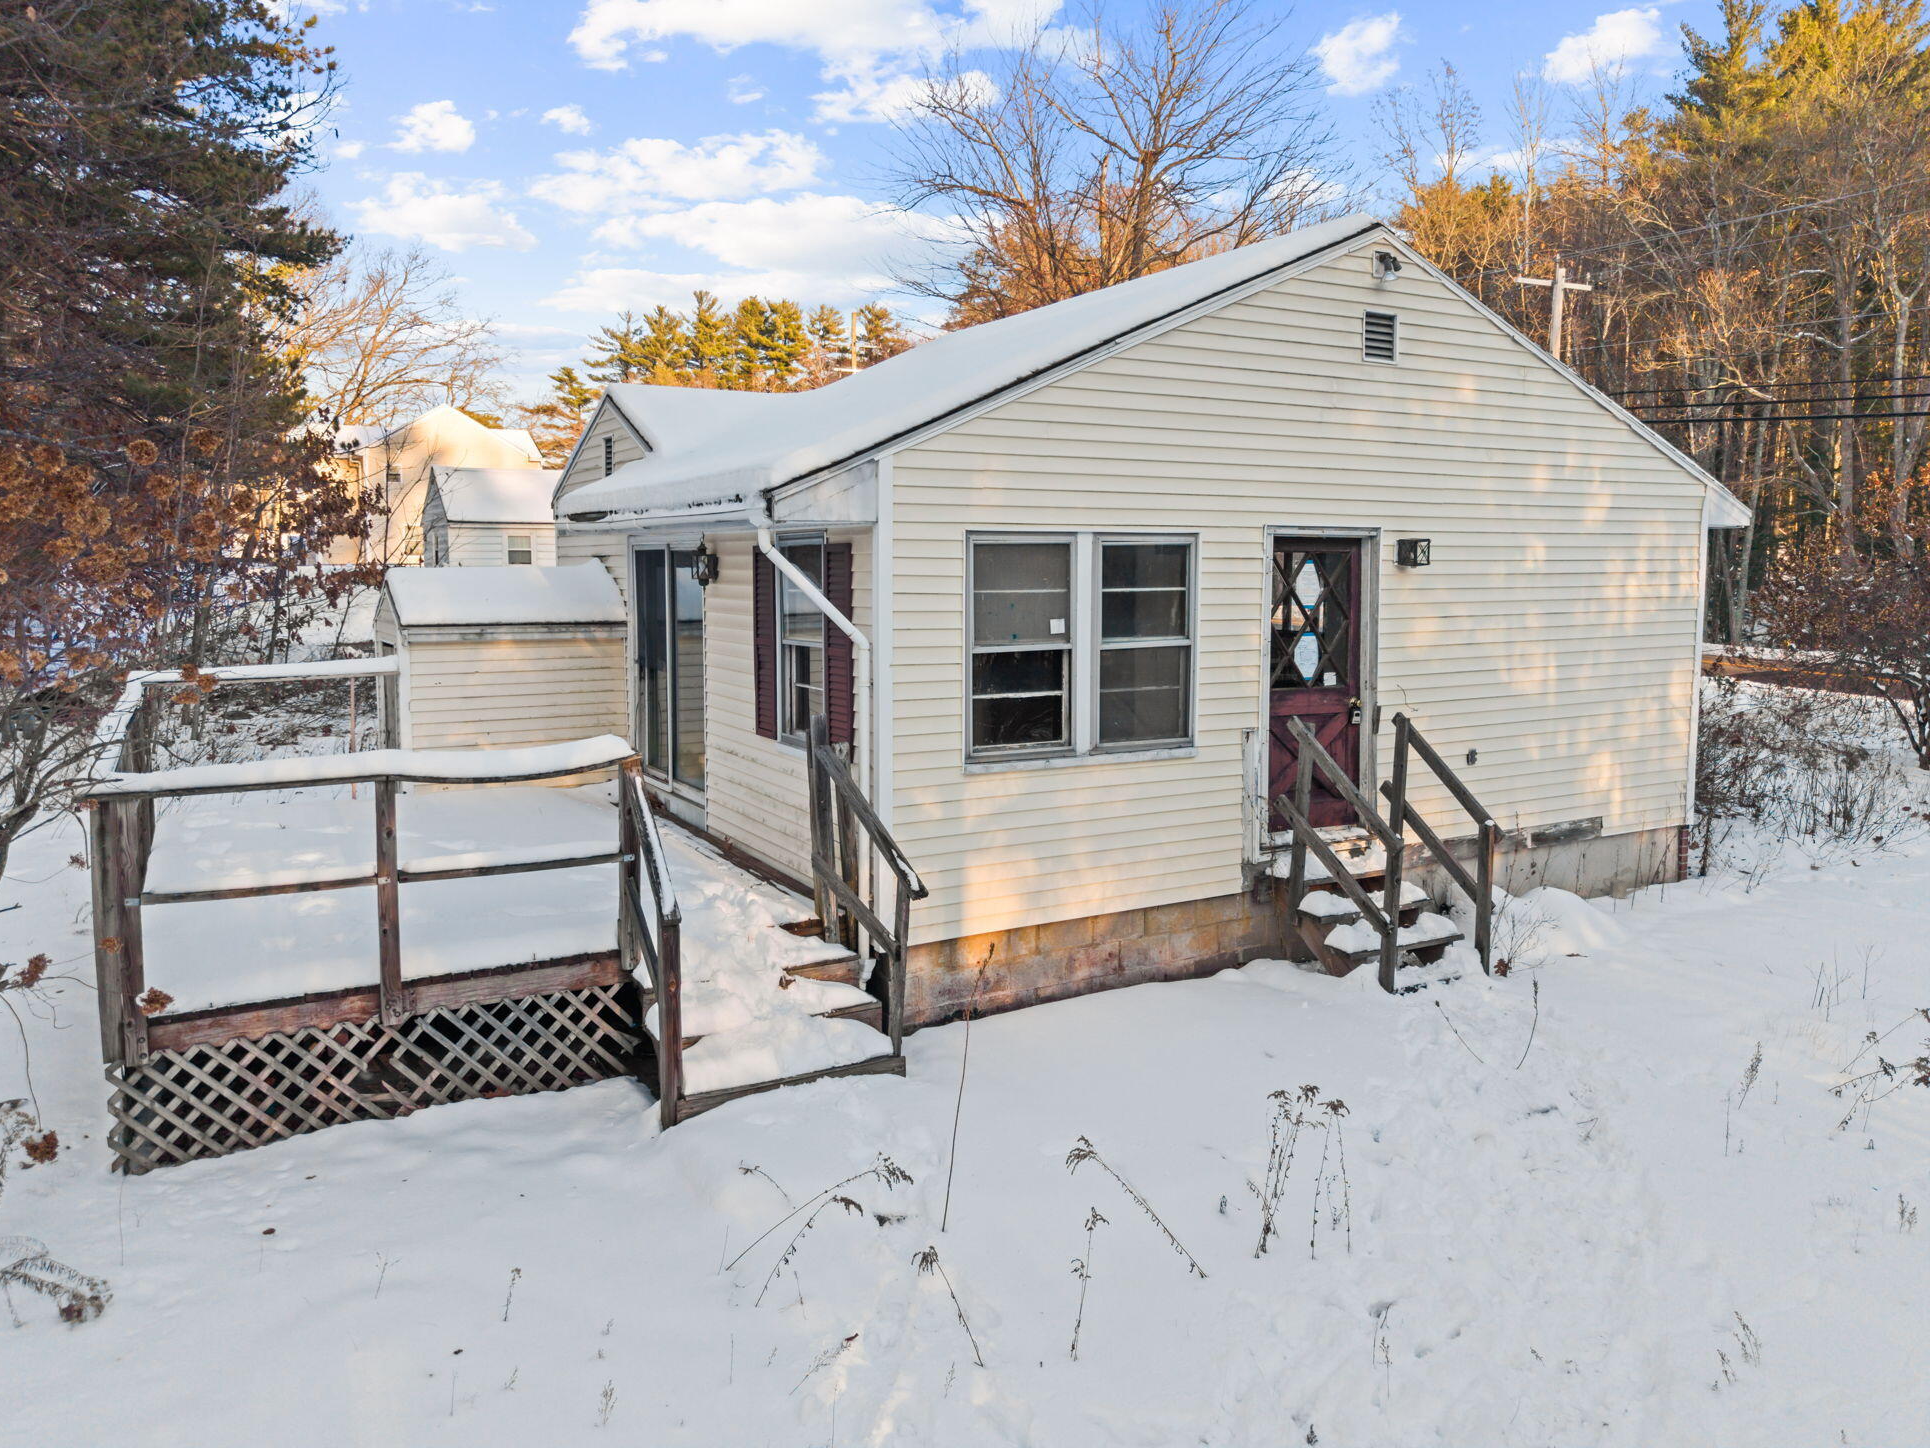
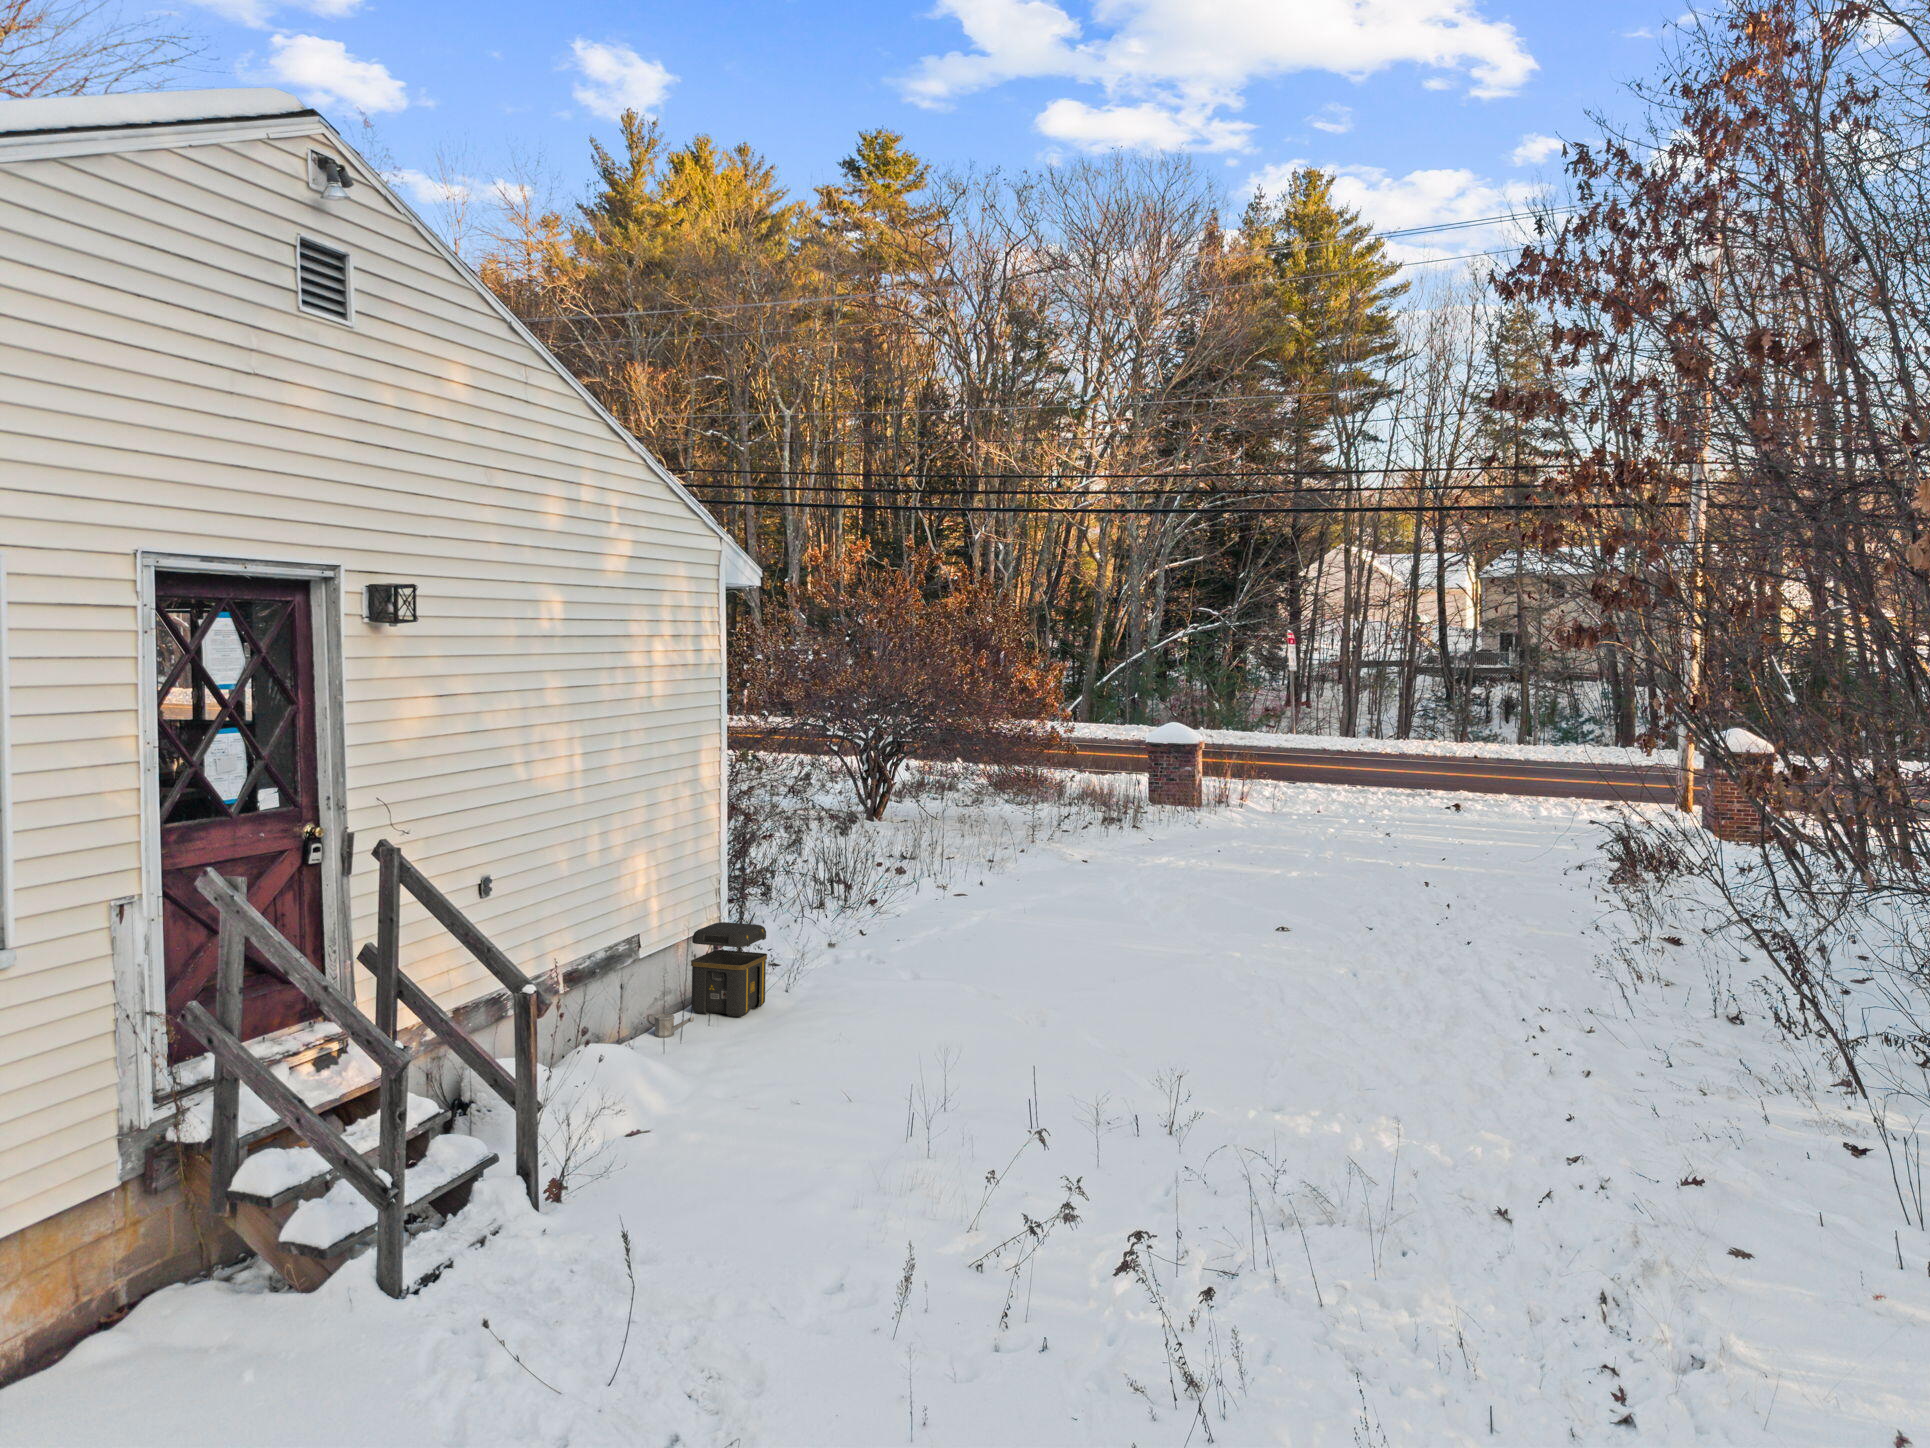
toolbox: none [1648,816,1726,897] -> present [691,922,767,1017]

